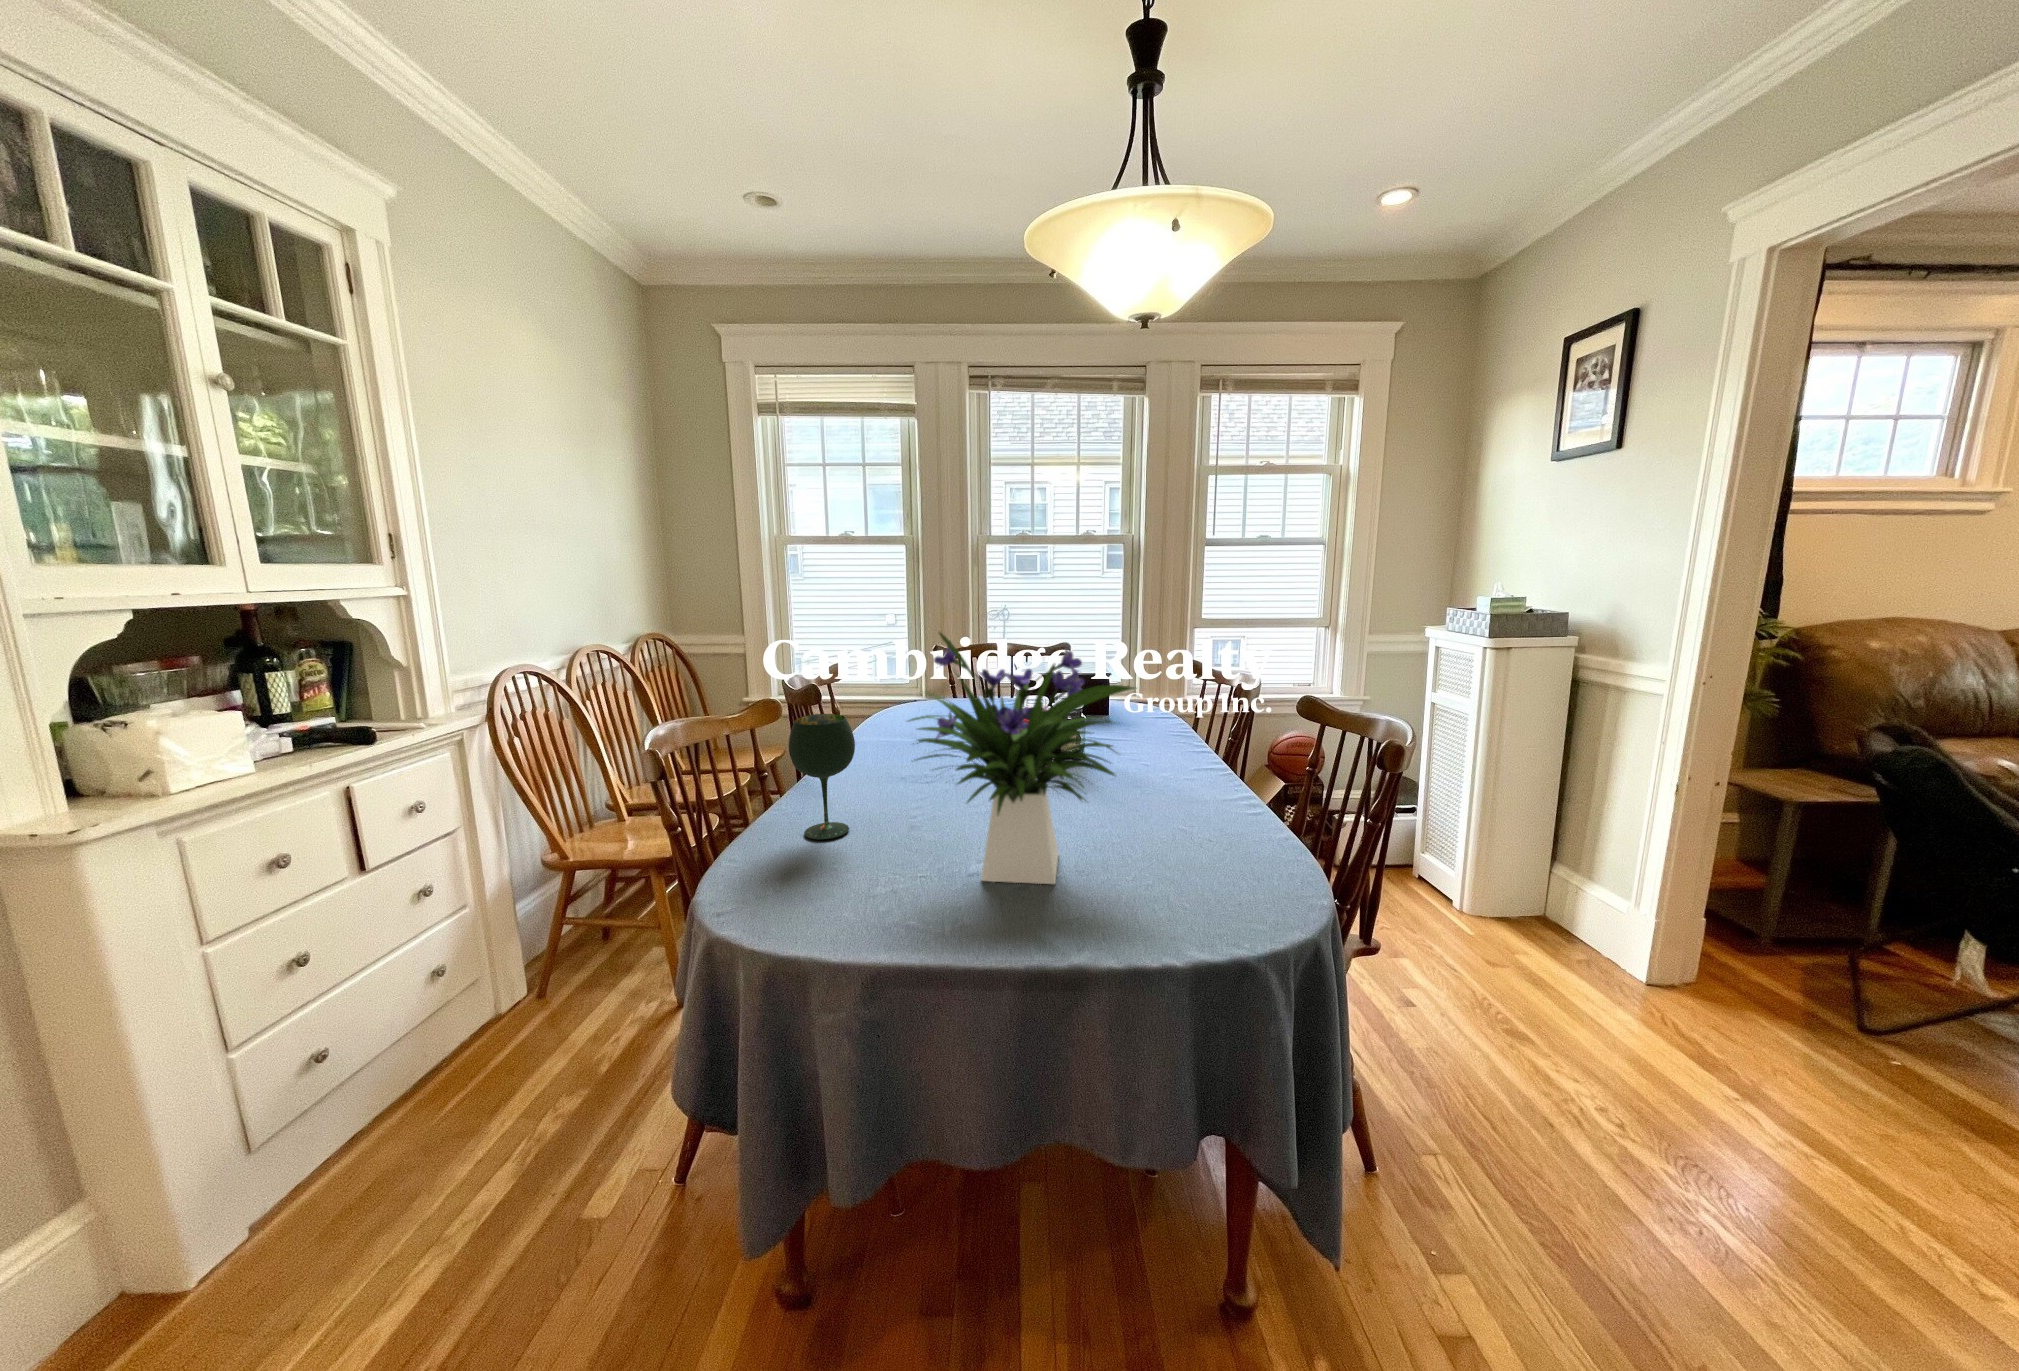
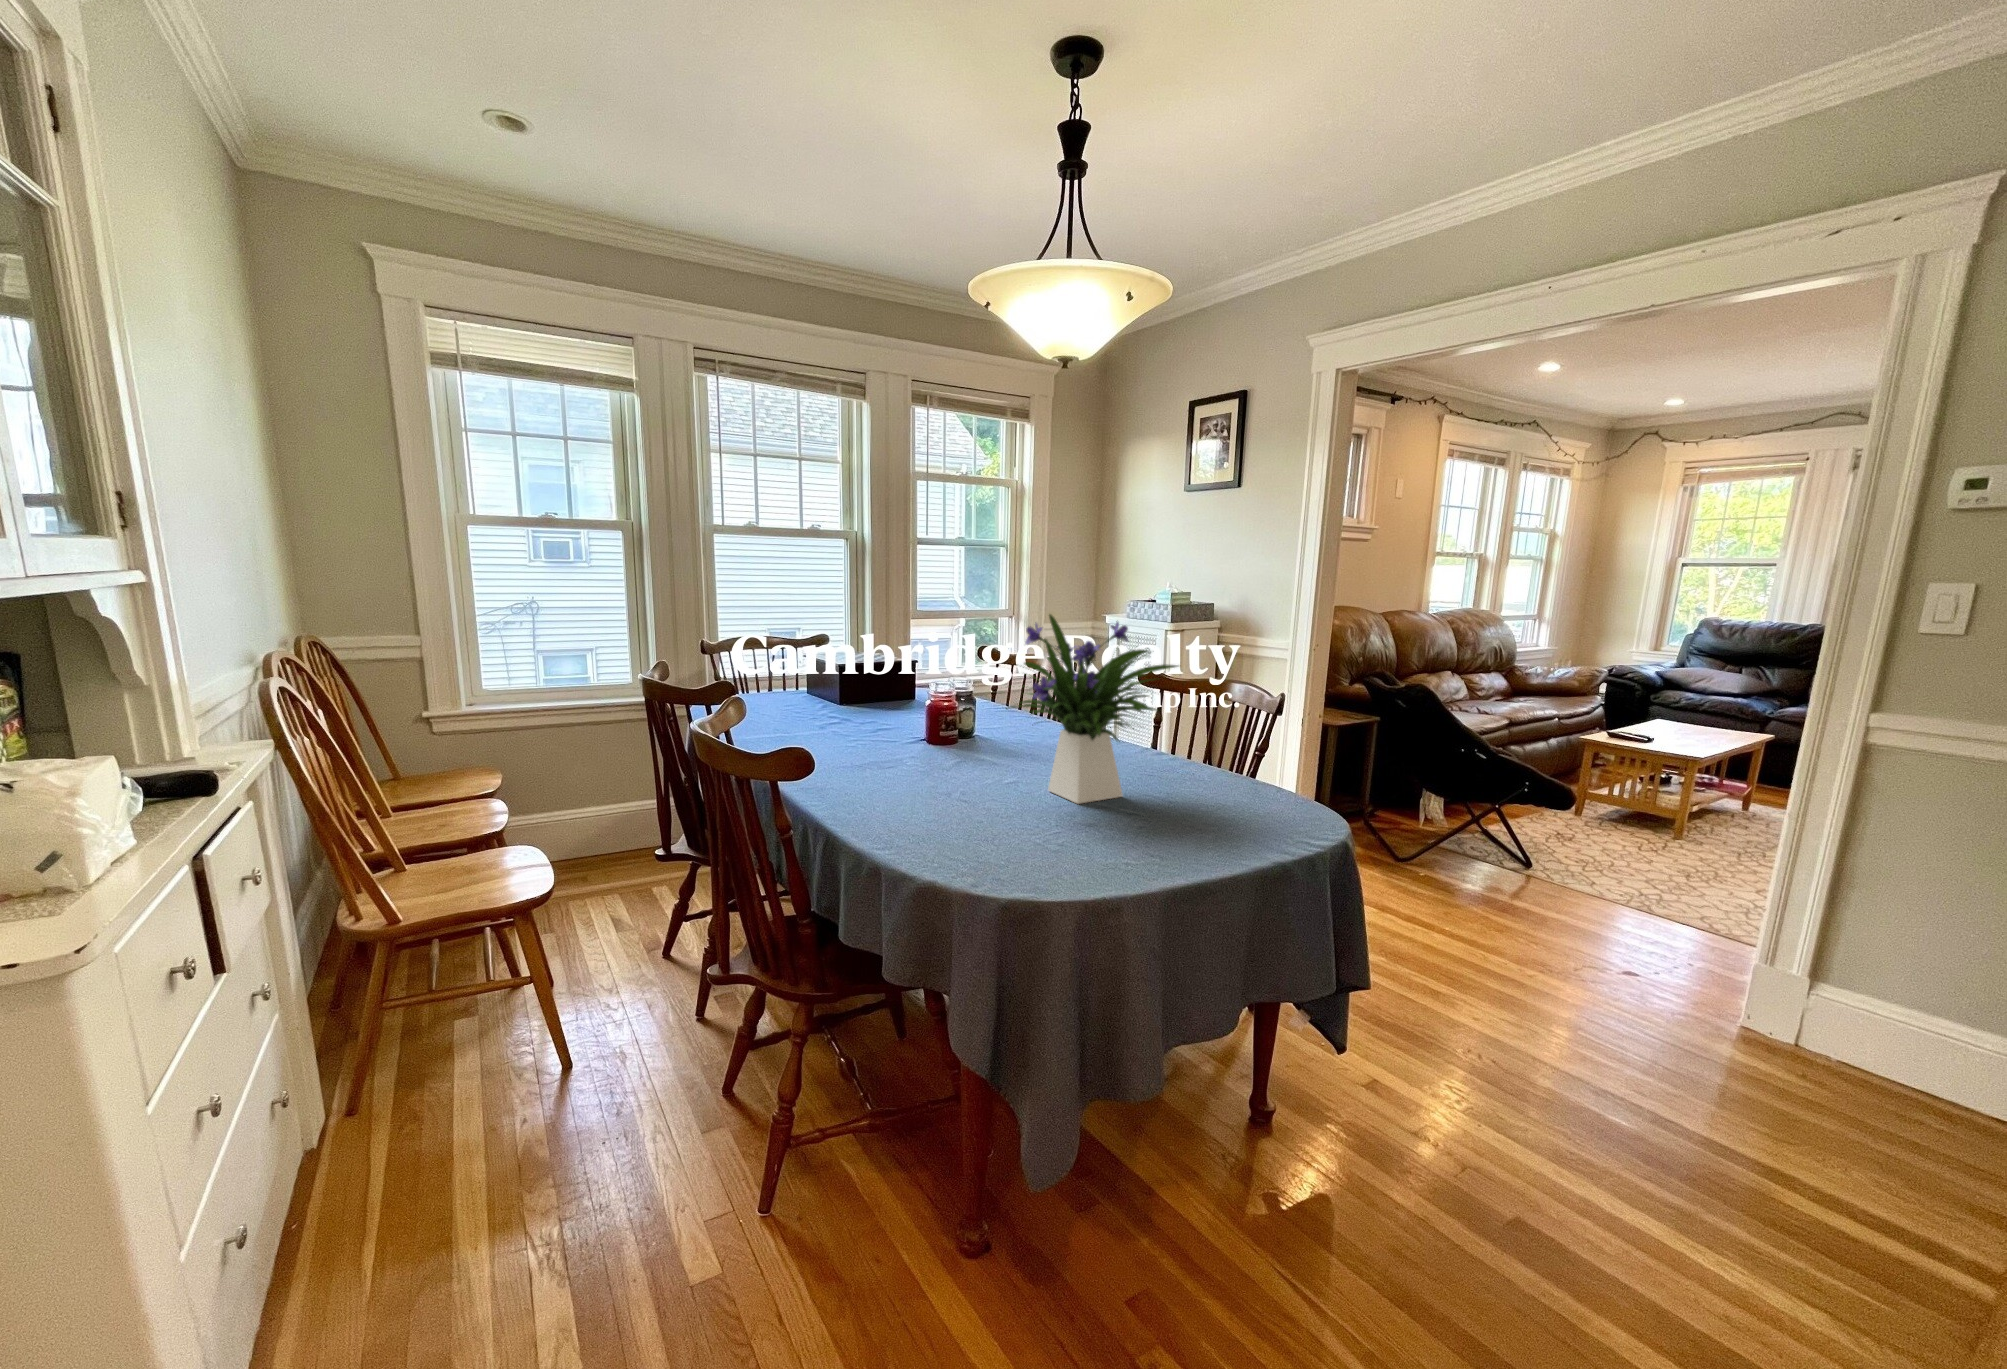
wine glass: present [788,714,855,840] -> none [874,696,931,808]

